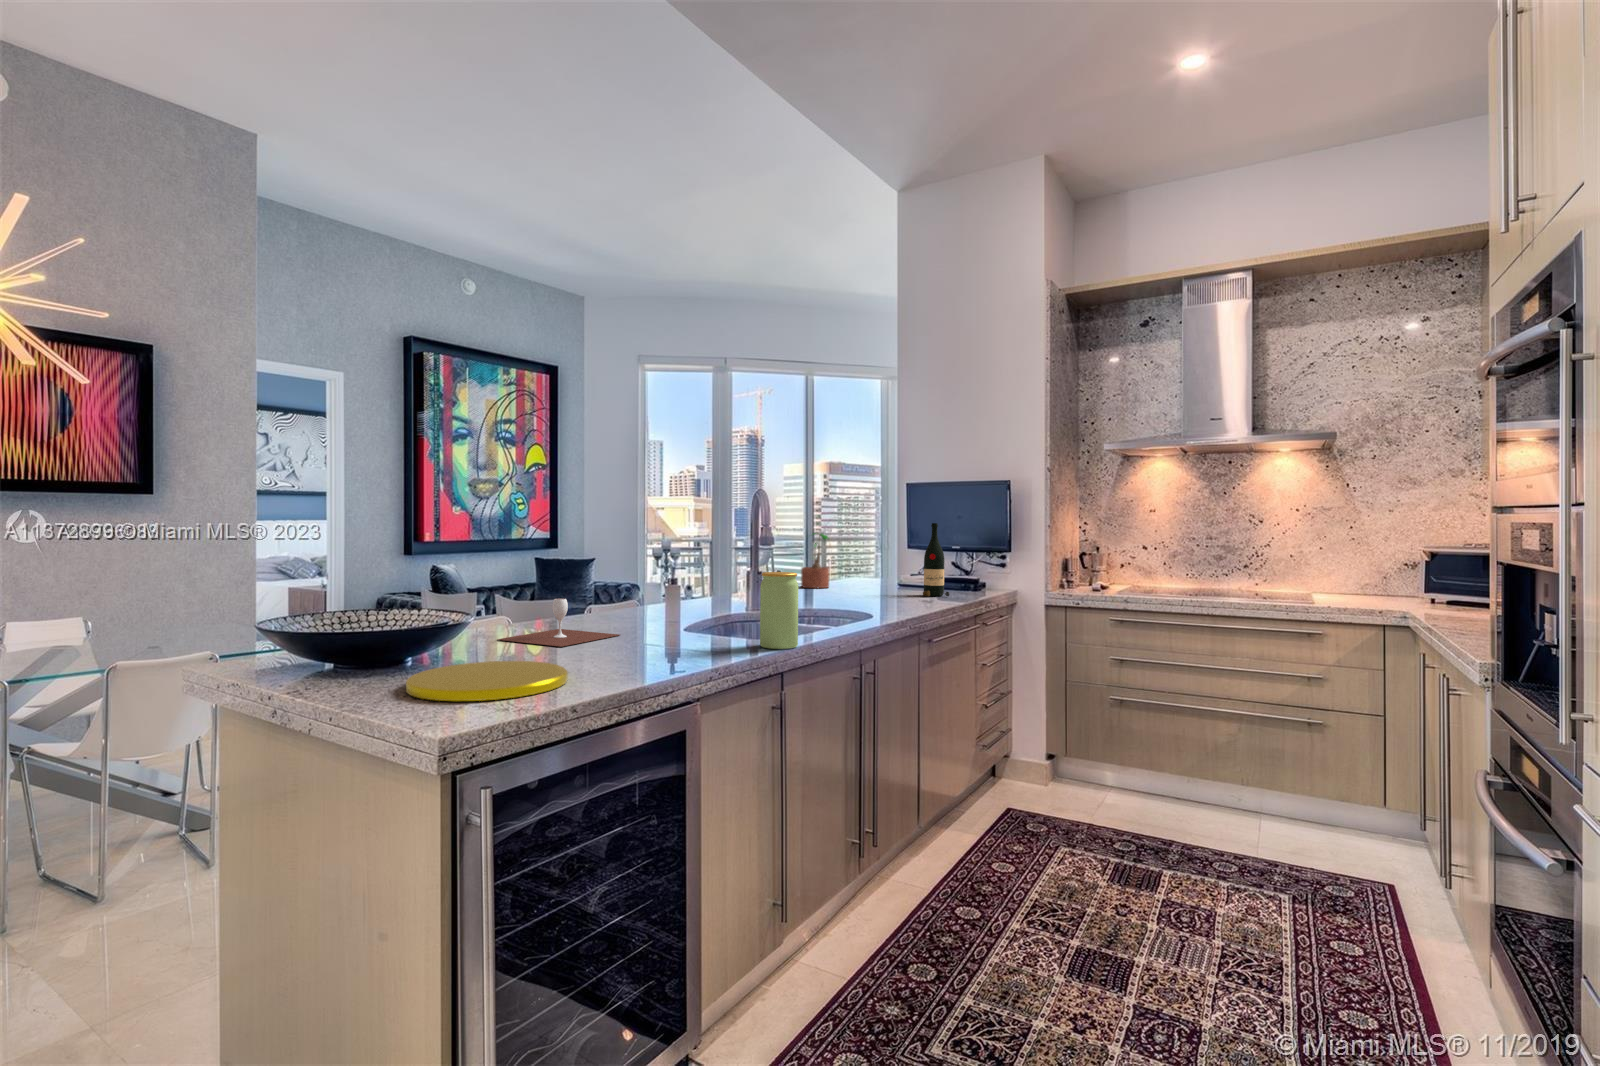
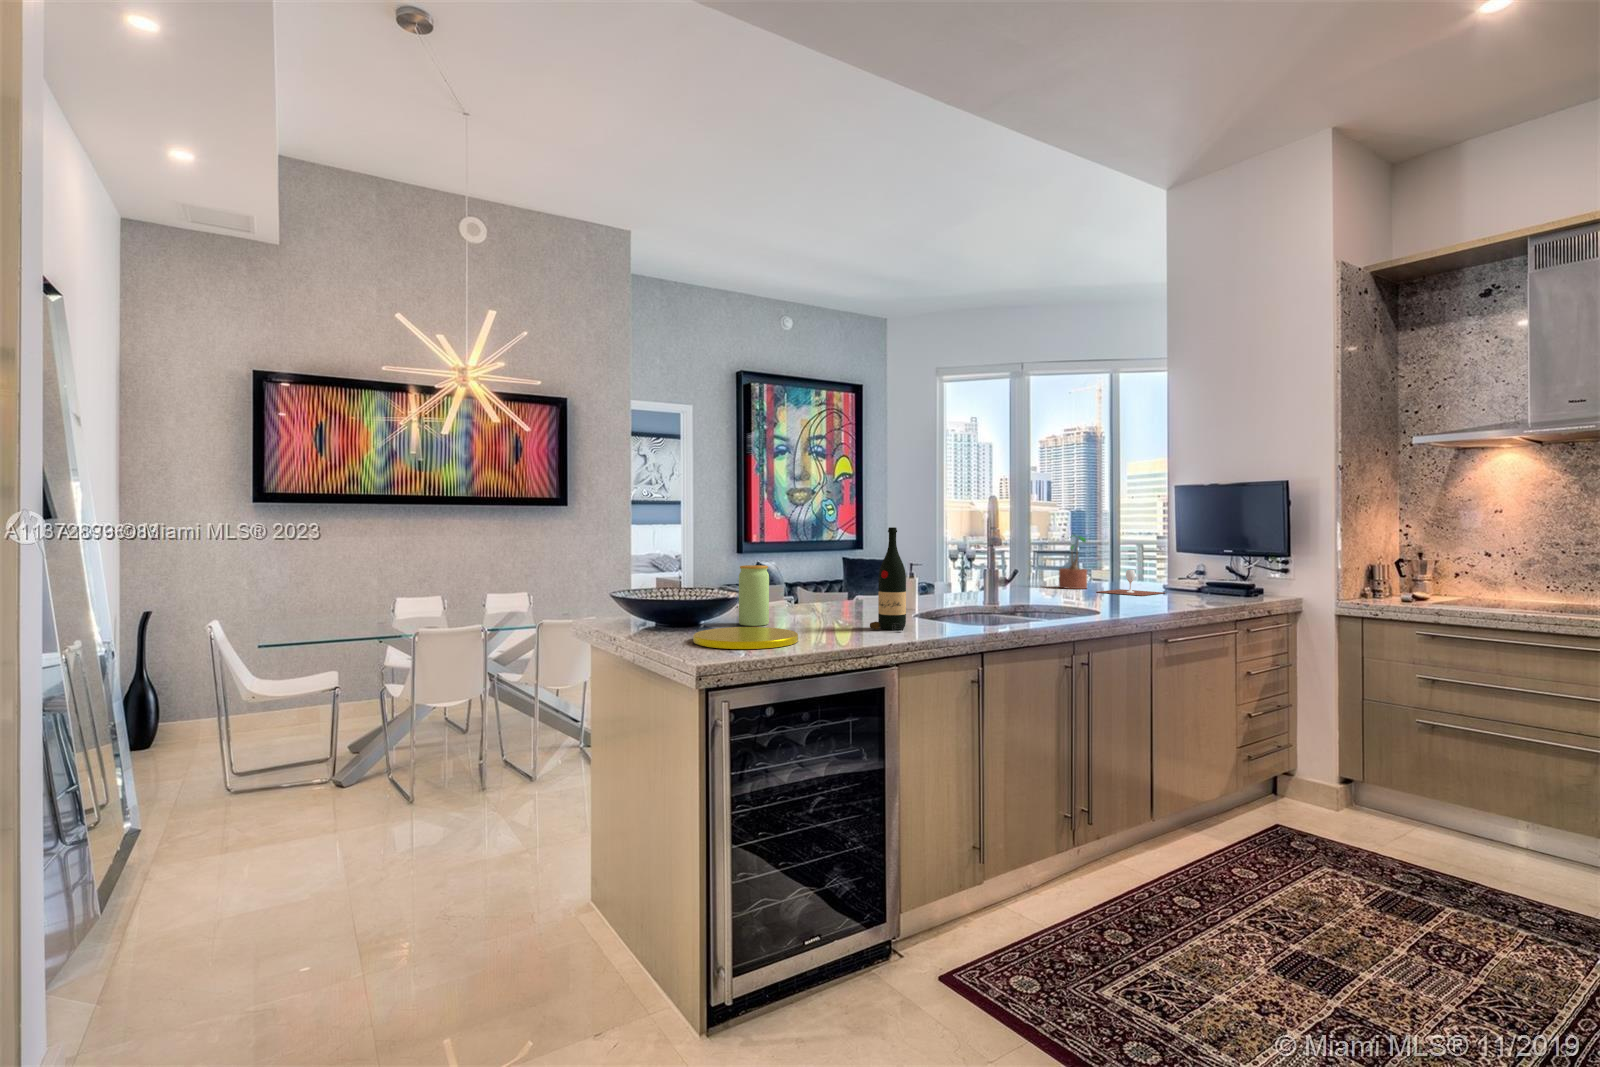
wine bottle: present [923,523,950,596] -> present [870,527,906,631]
jar: present [760,572,798,649] -> present [739,565,769,626]
wine glass: present [497,599,619,647] -> present [1098,570,1164,596]

